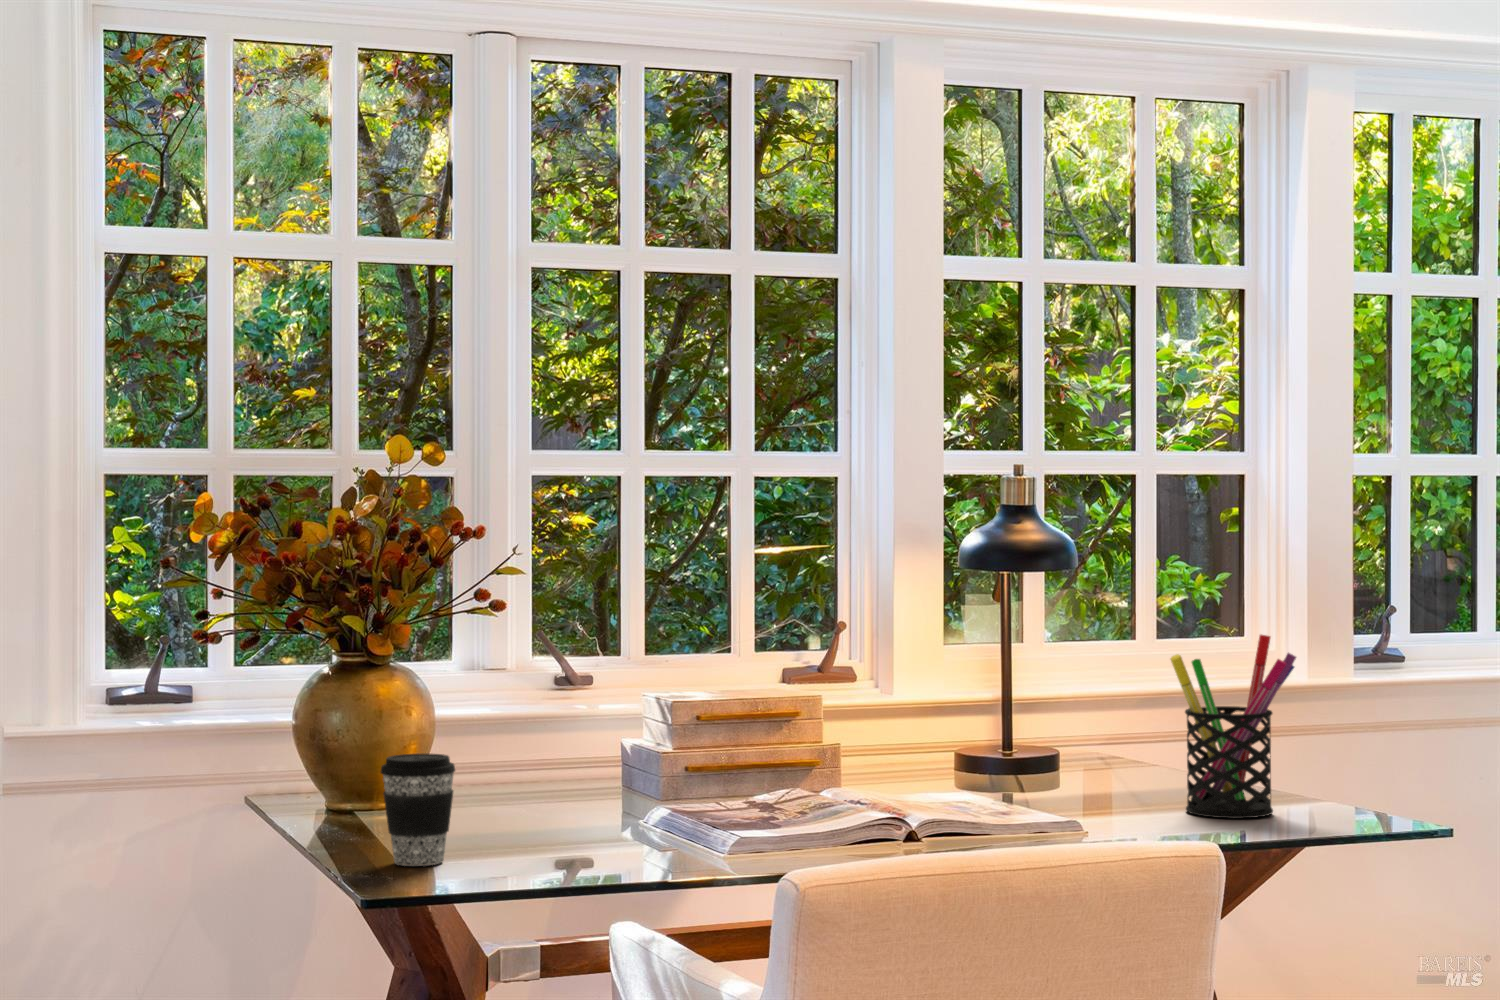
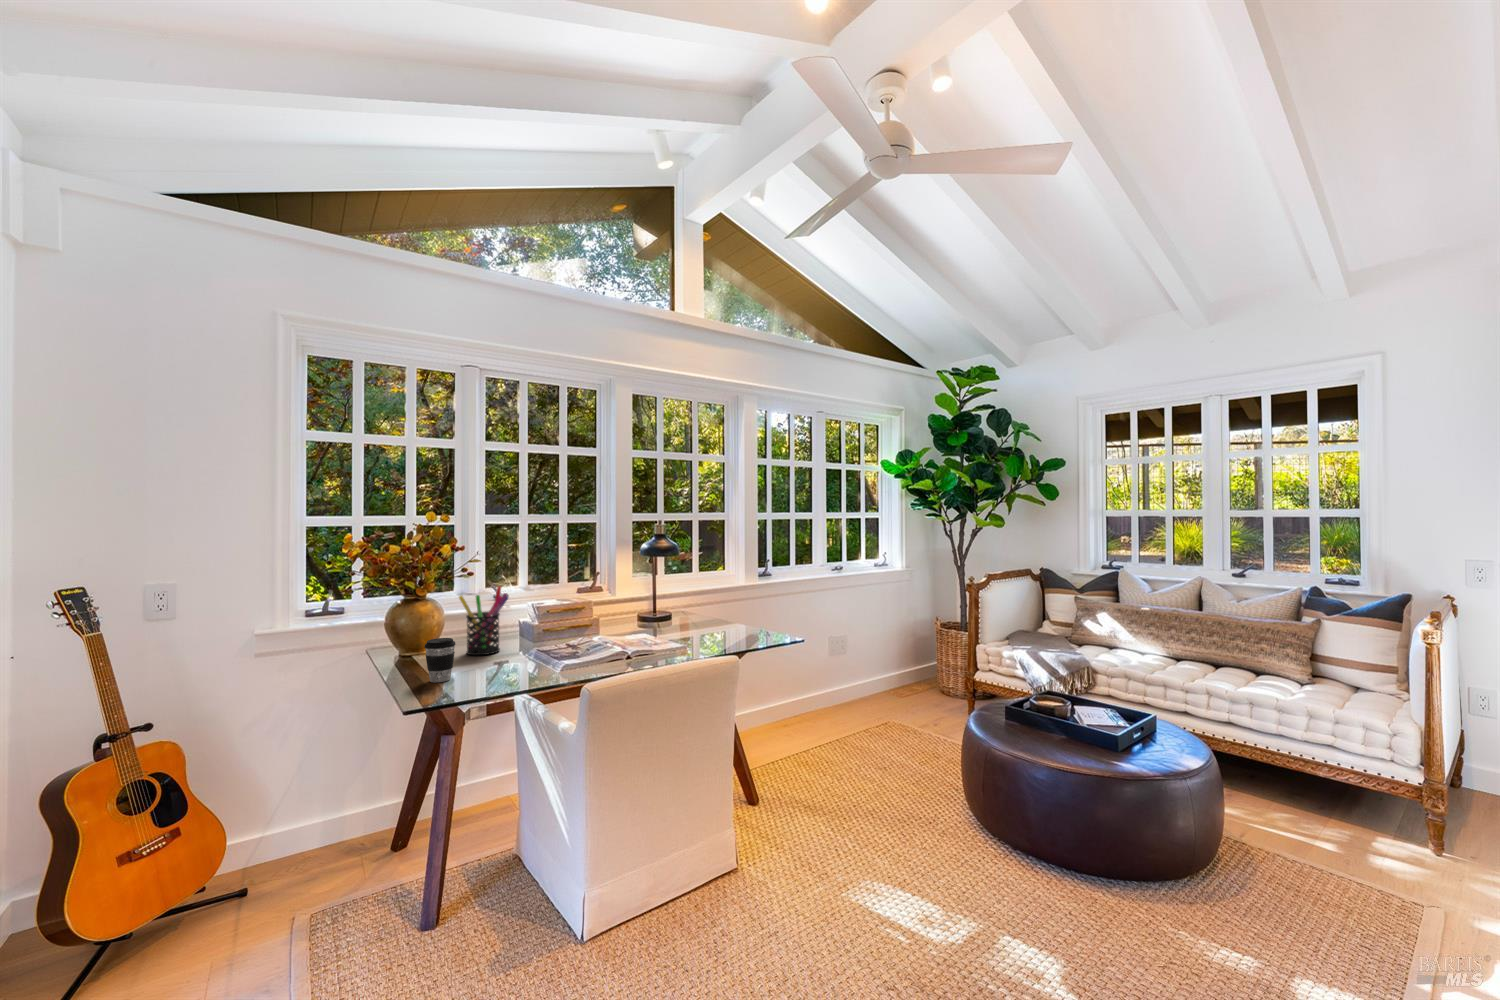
pen holder: present [1170,635,1296,818] -> present [459,586,508,655]

